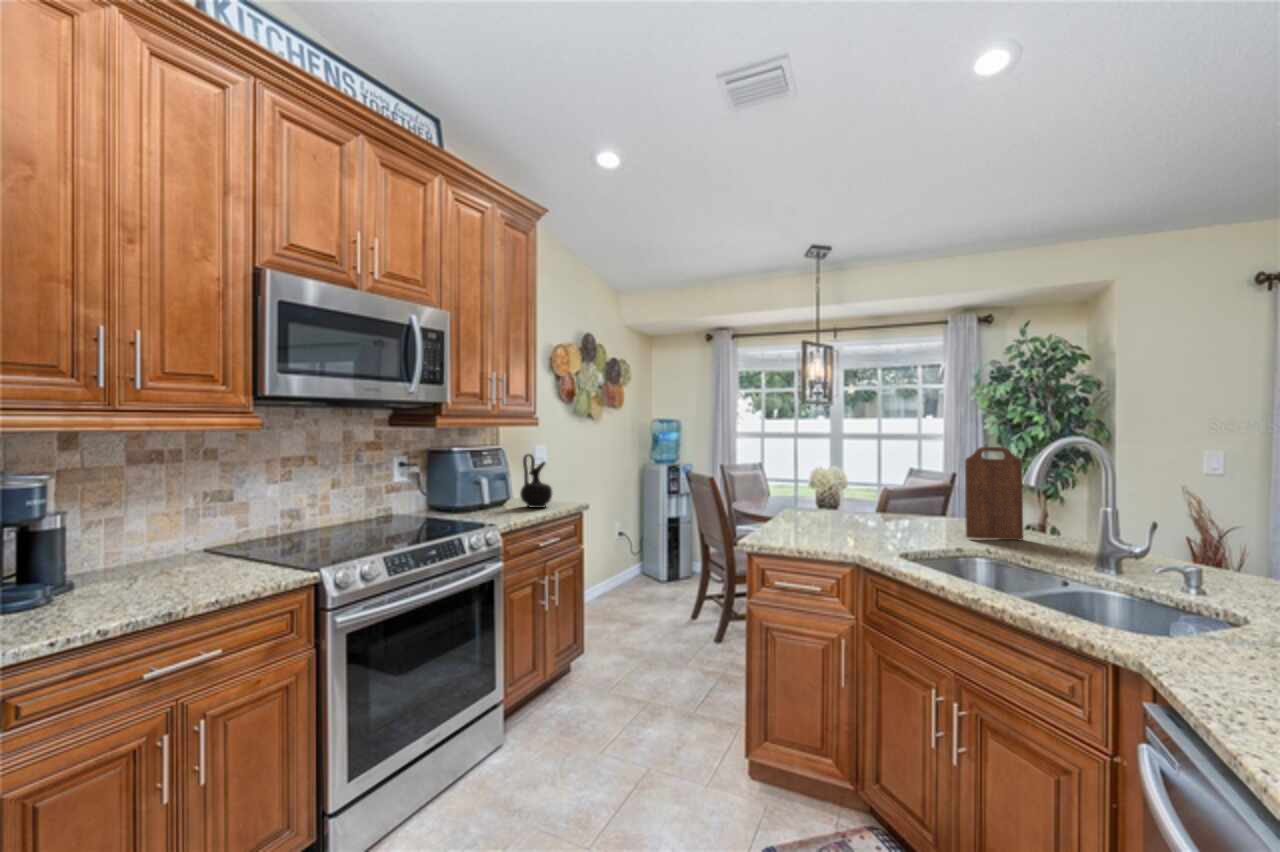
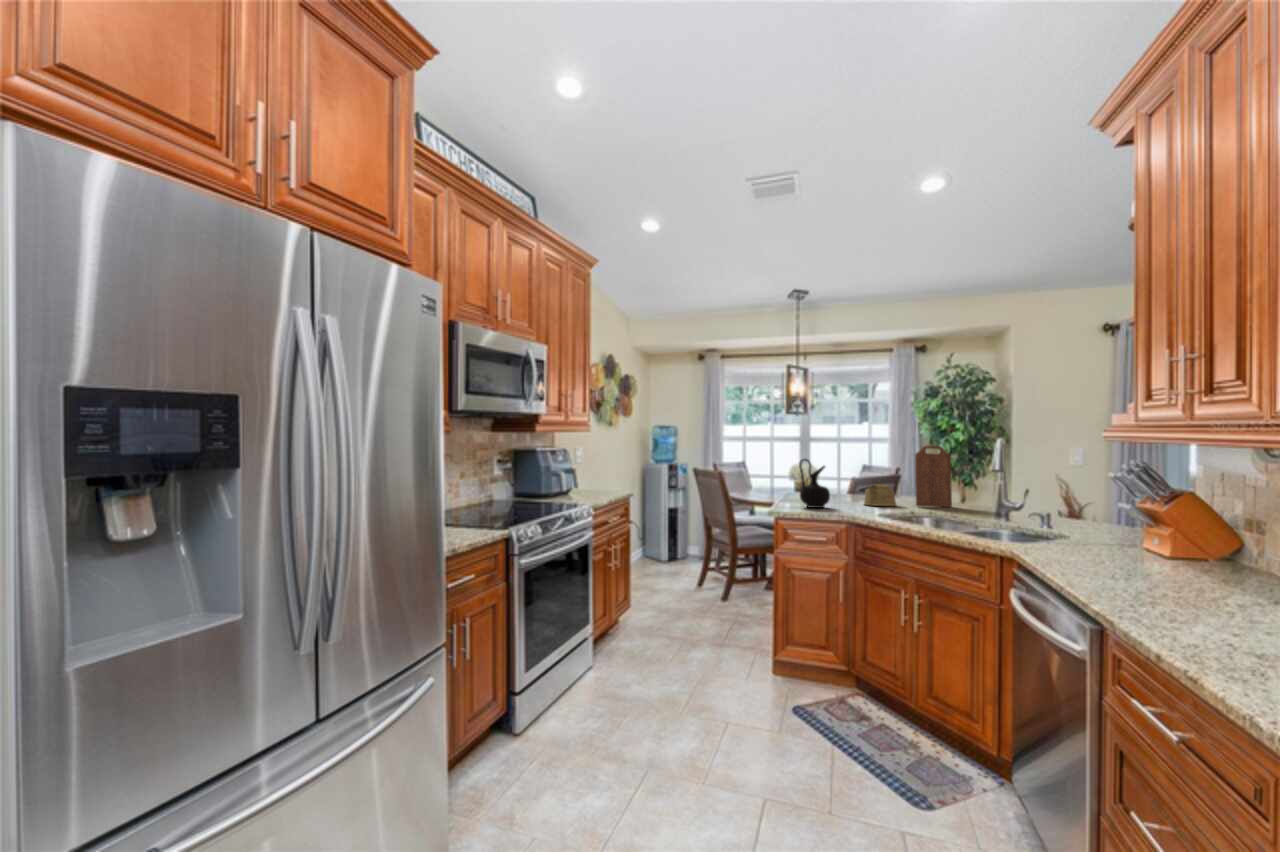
ceramic jug: present [520,454,552,508] -> present [799,459,830,508]
kettle: none [880,498,937,536] -> present [859,482,896,506]

